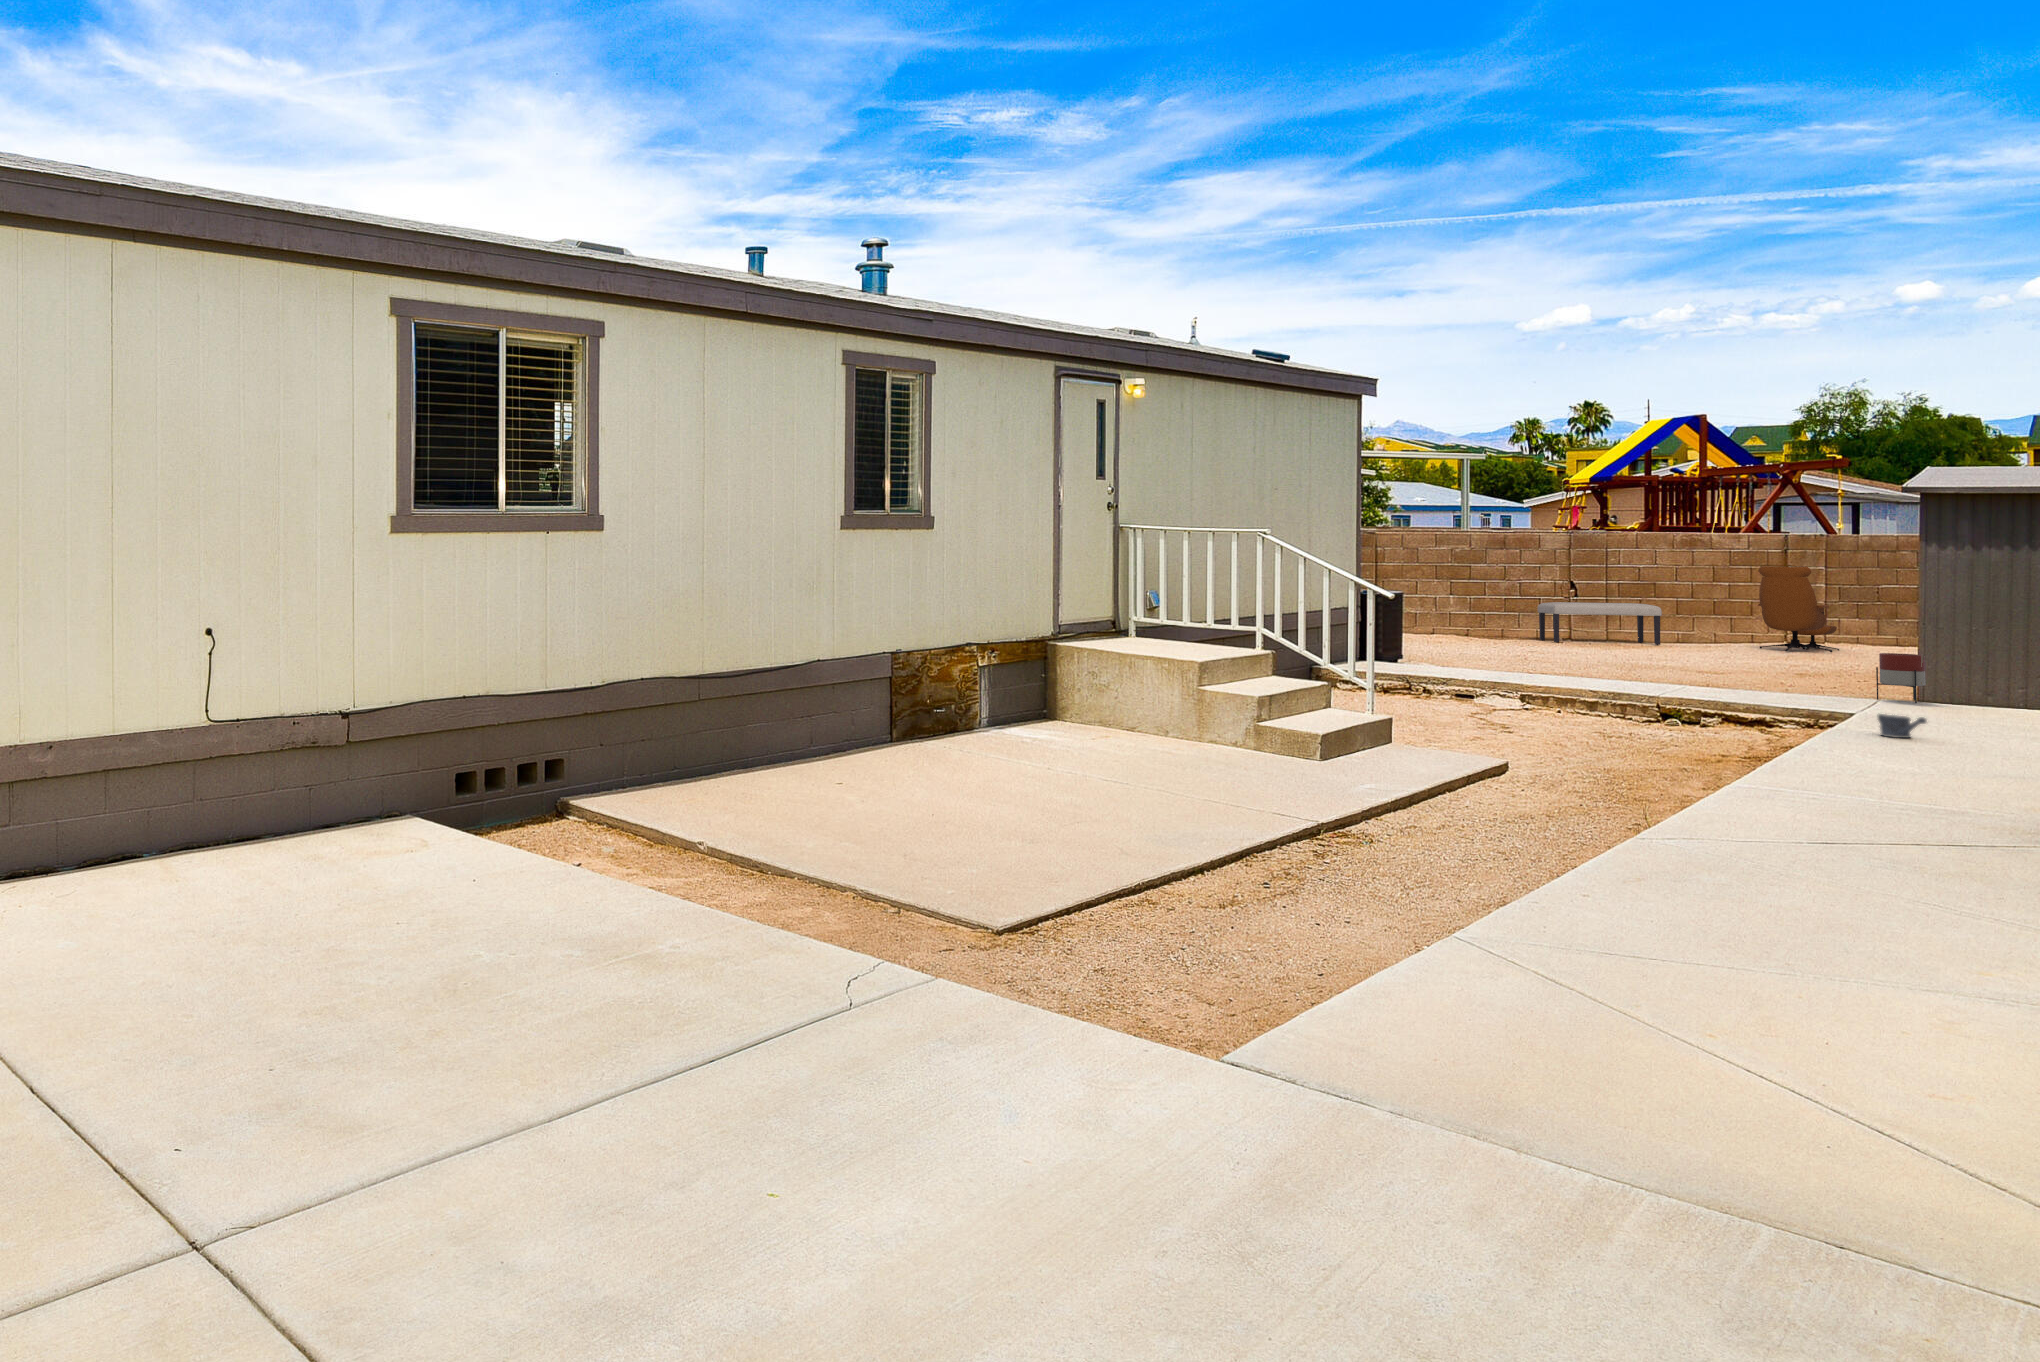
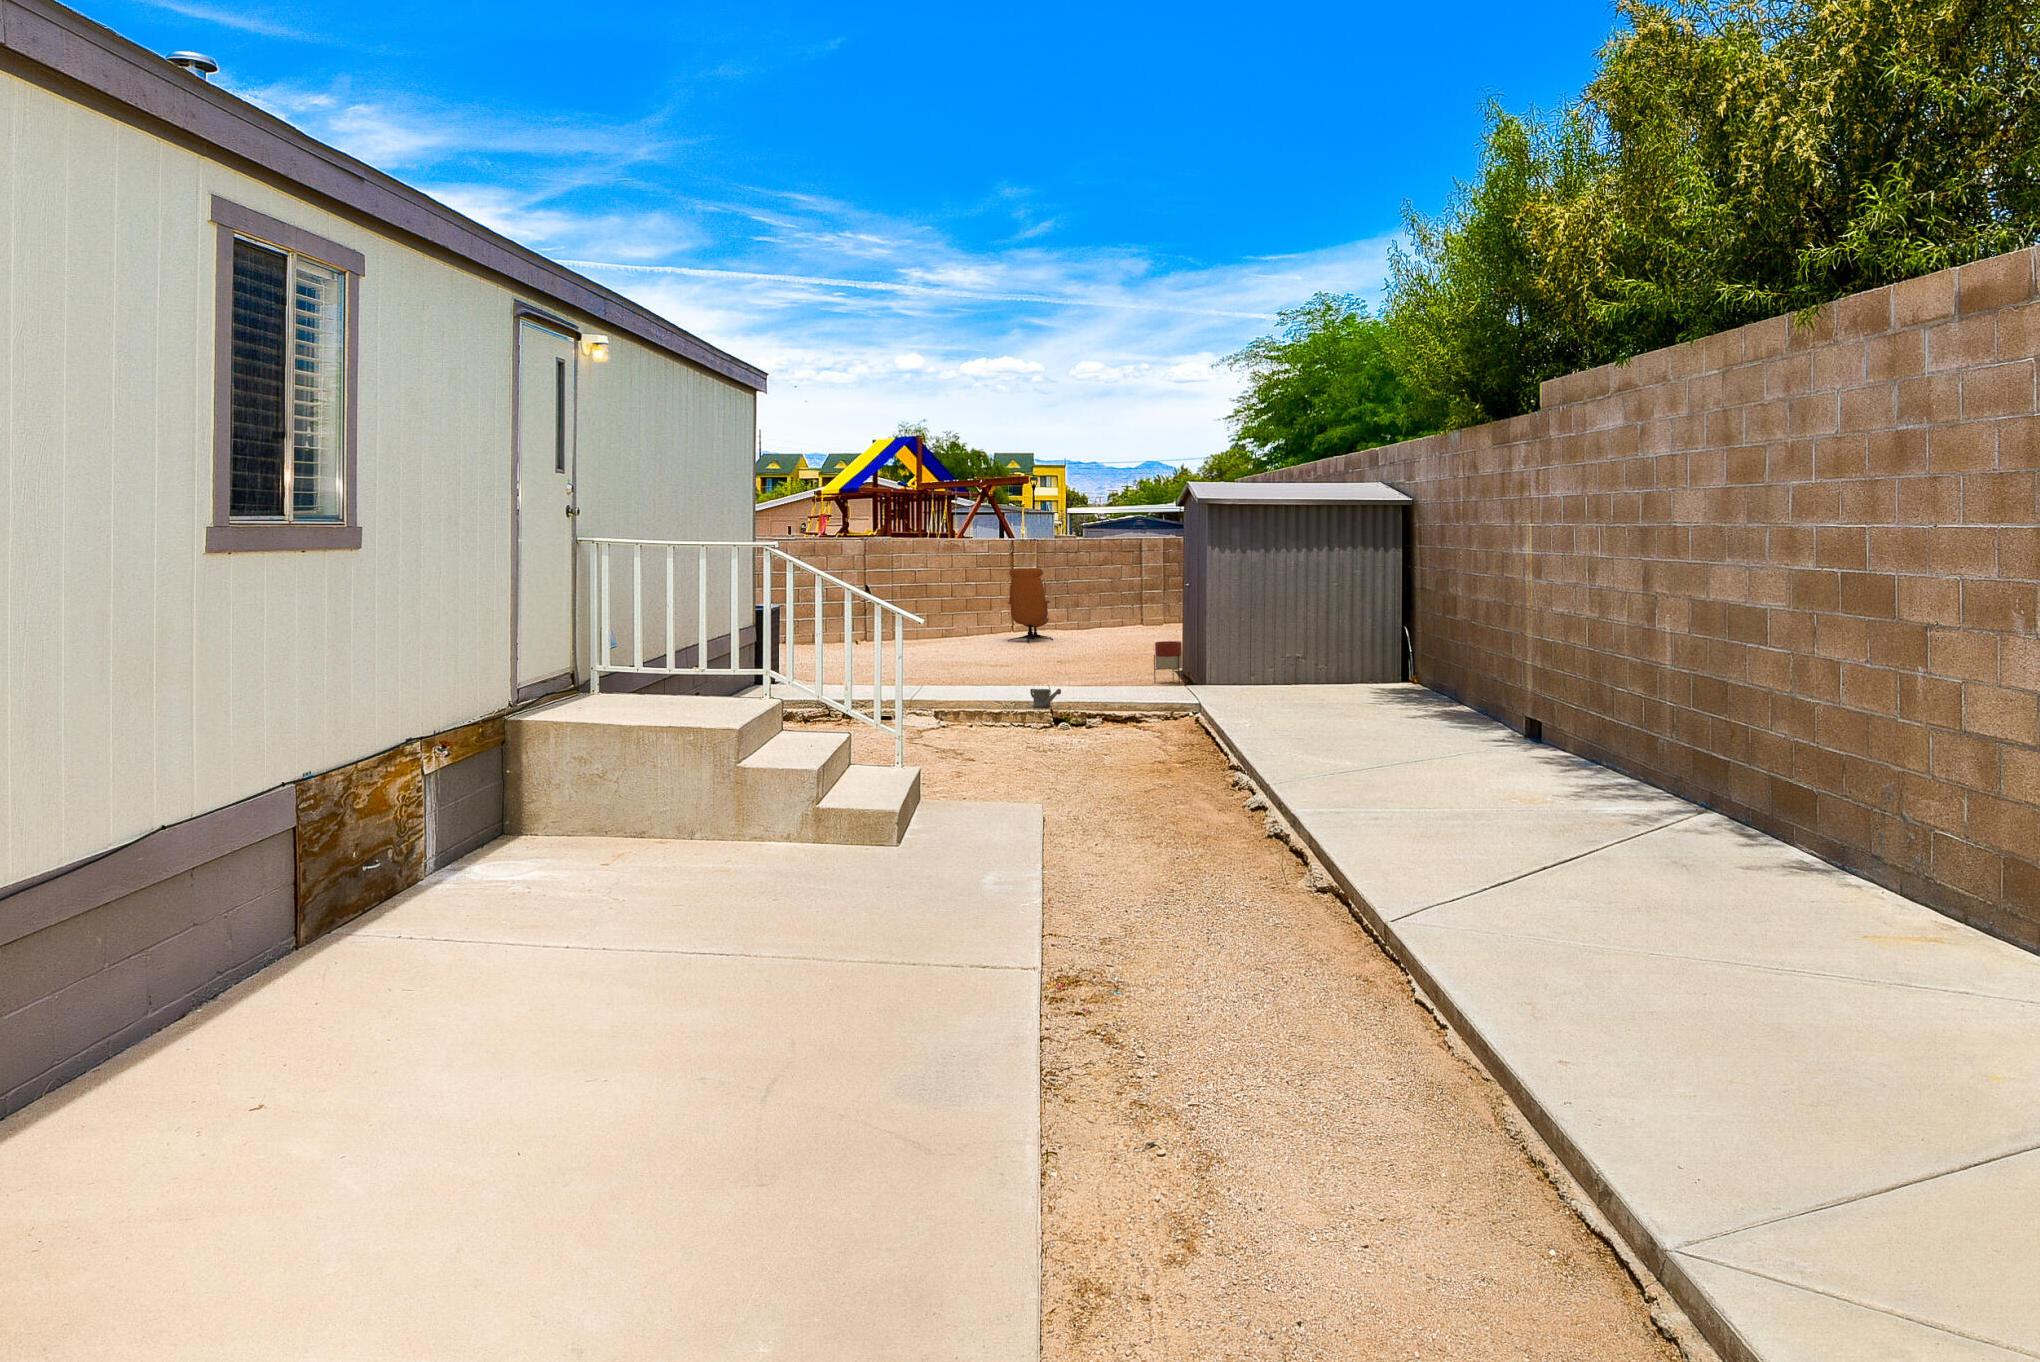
bench: present [1538,602,1662,645] -> none [857,607,947,650]
watering can: present [1878,714,1926,738] -> present [1030,689,1061,708]

